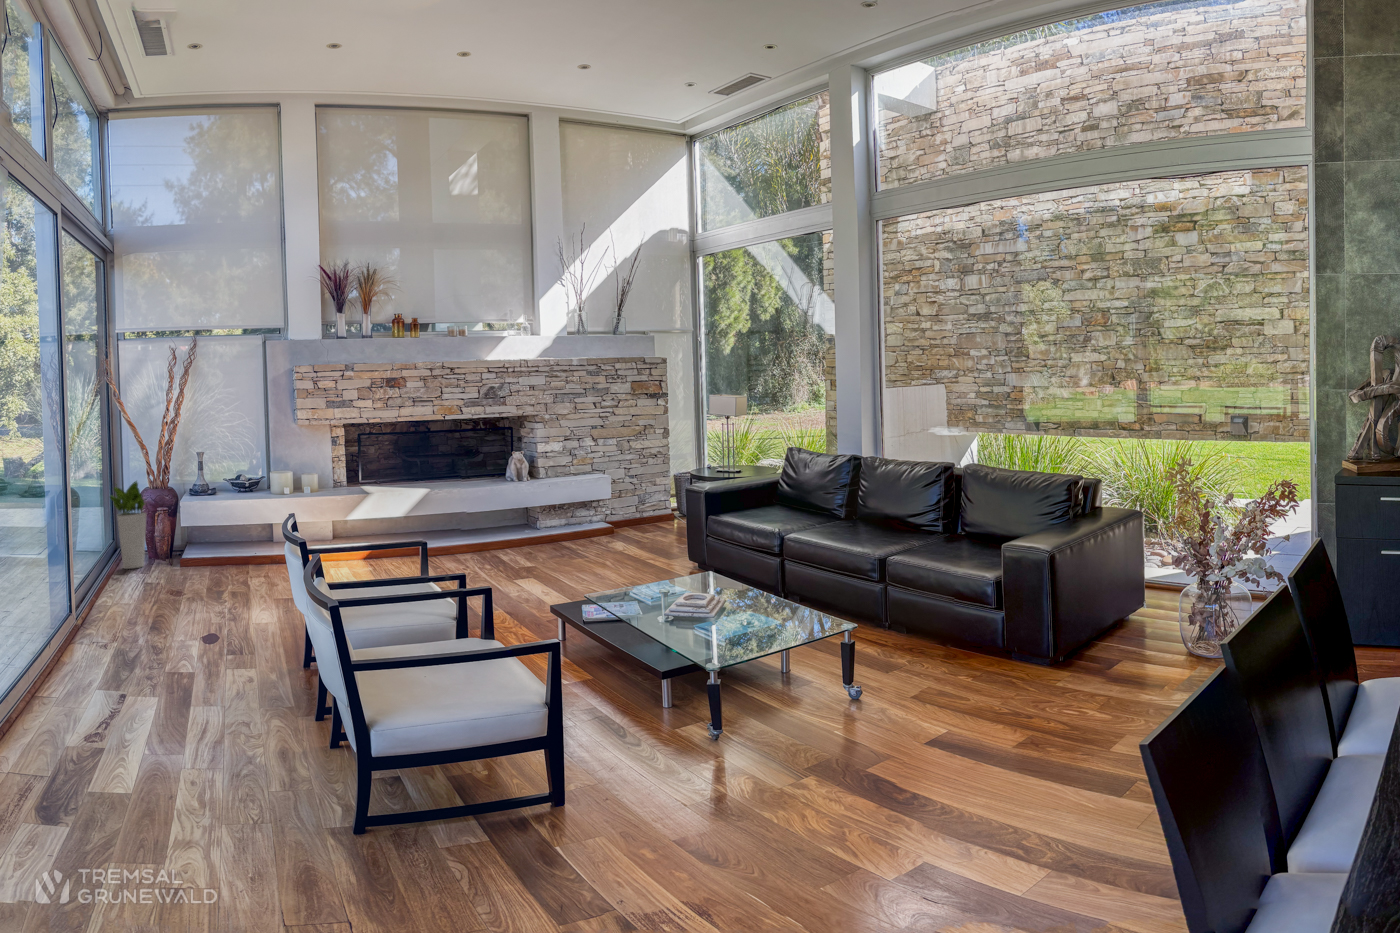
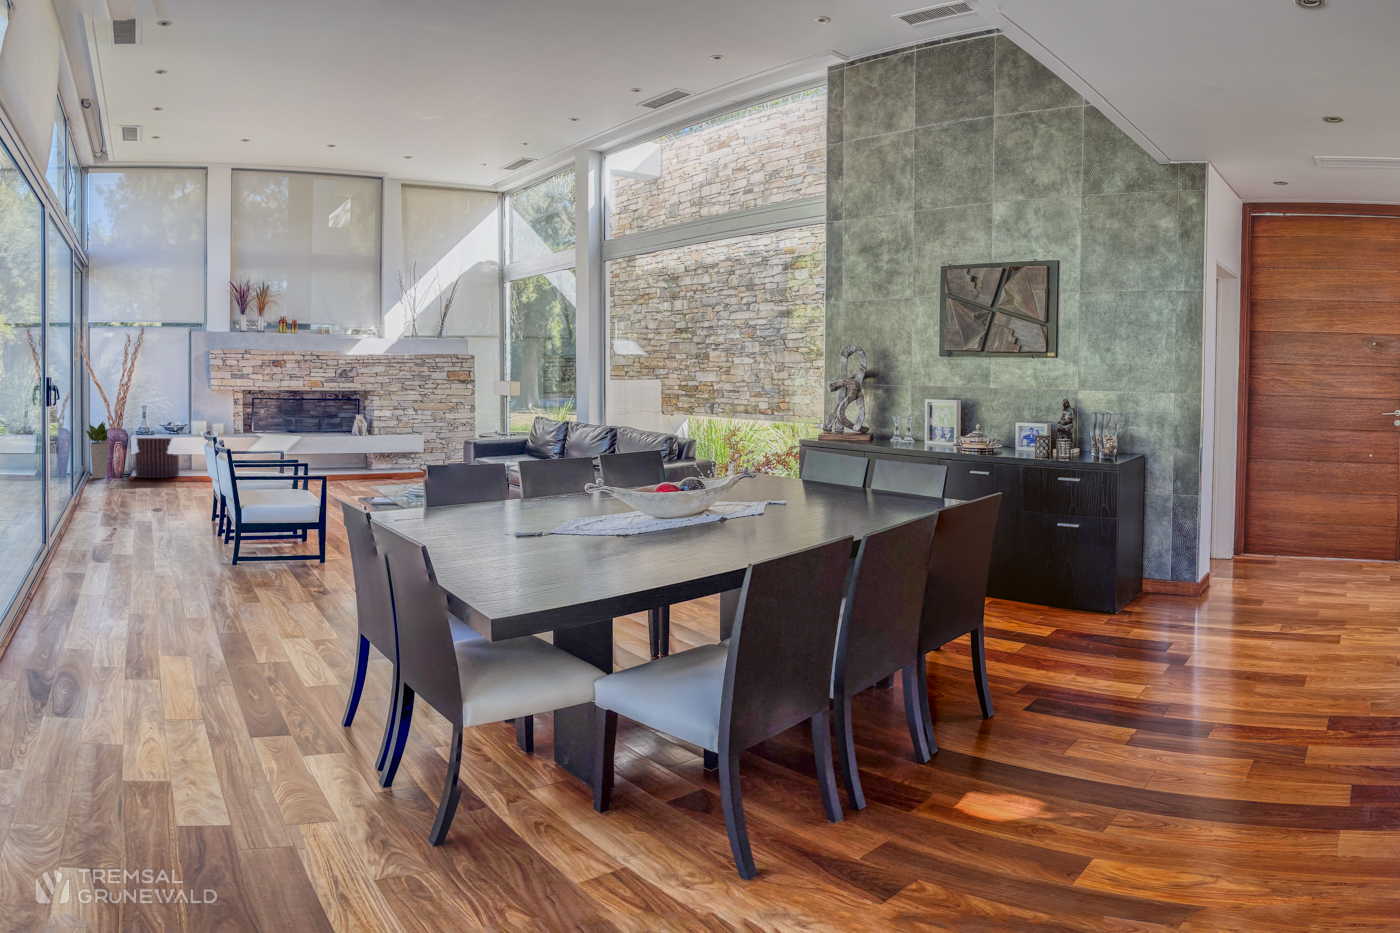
pouf: none [185,496,255,564] -> present [135,438,179,478]

